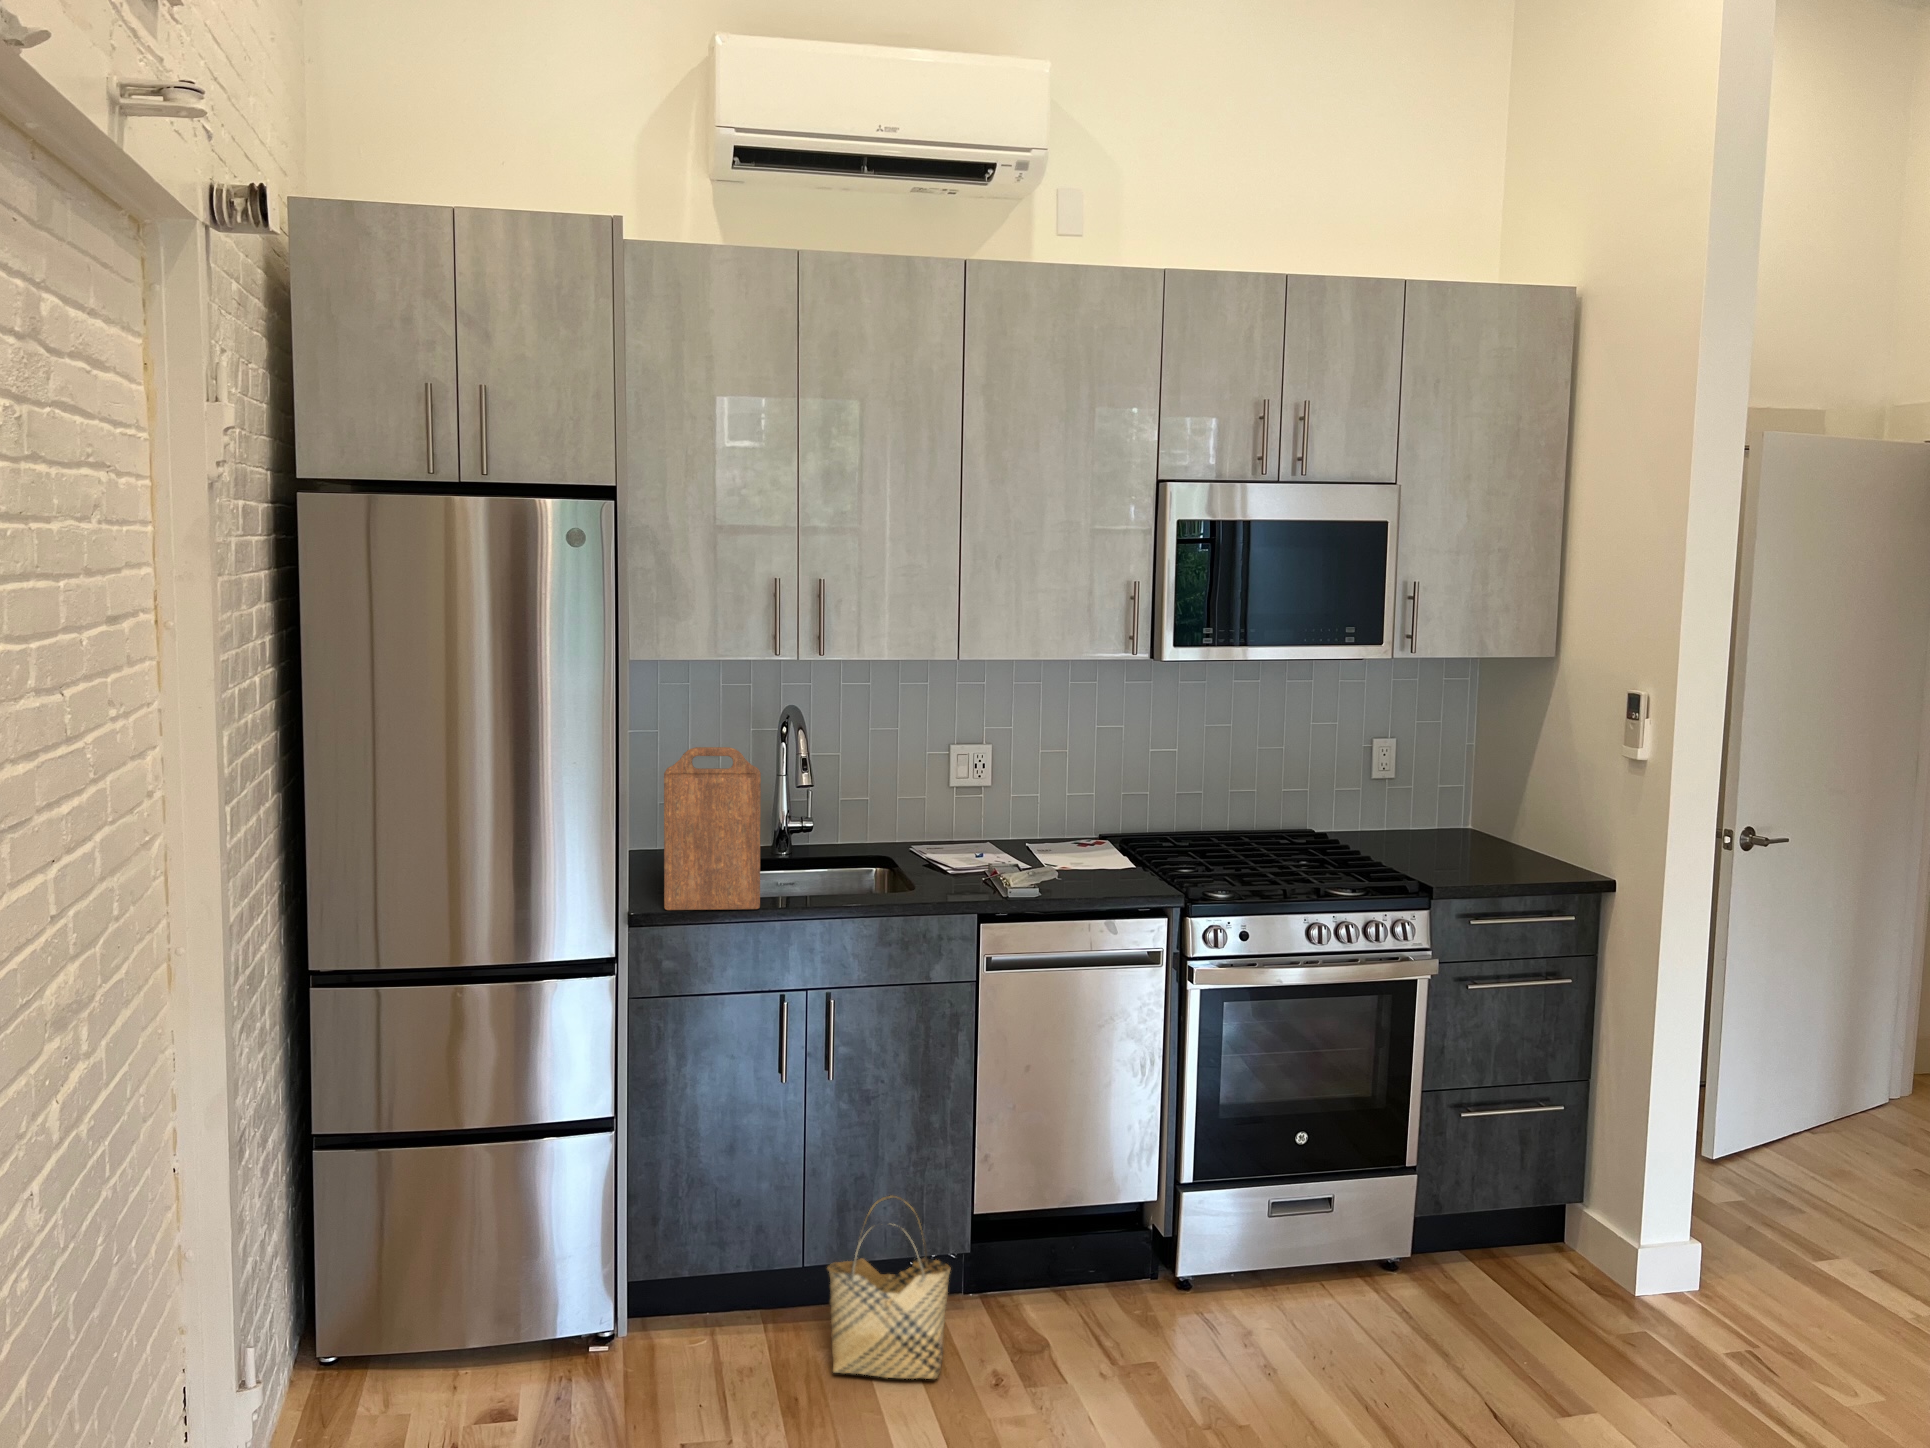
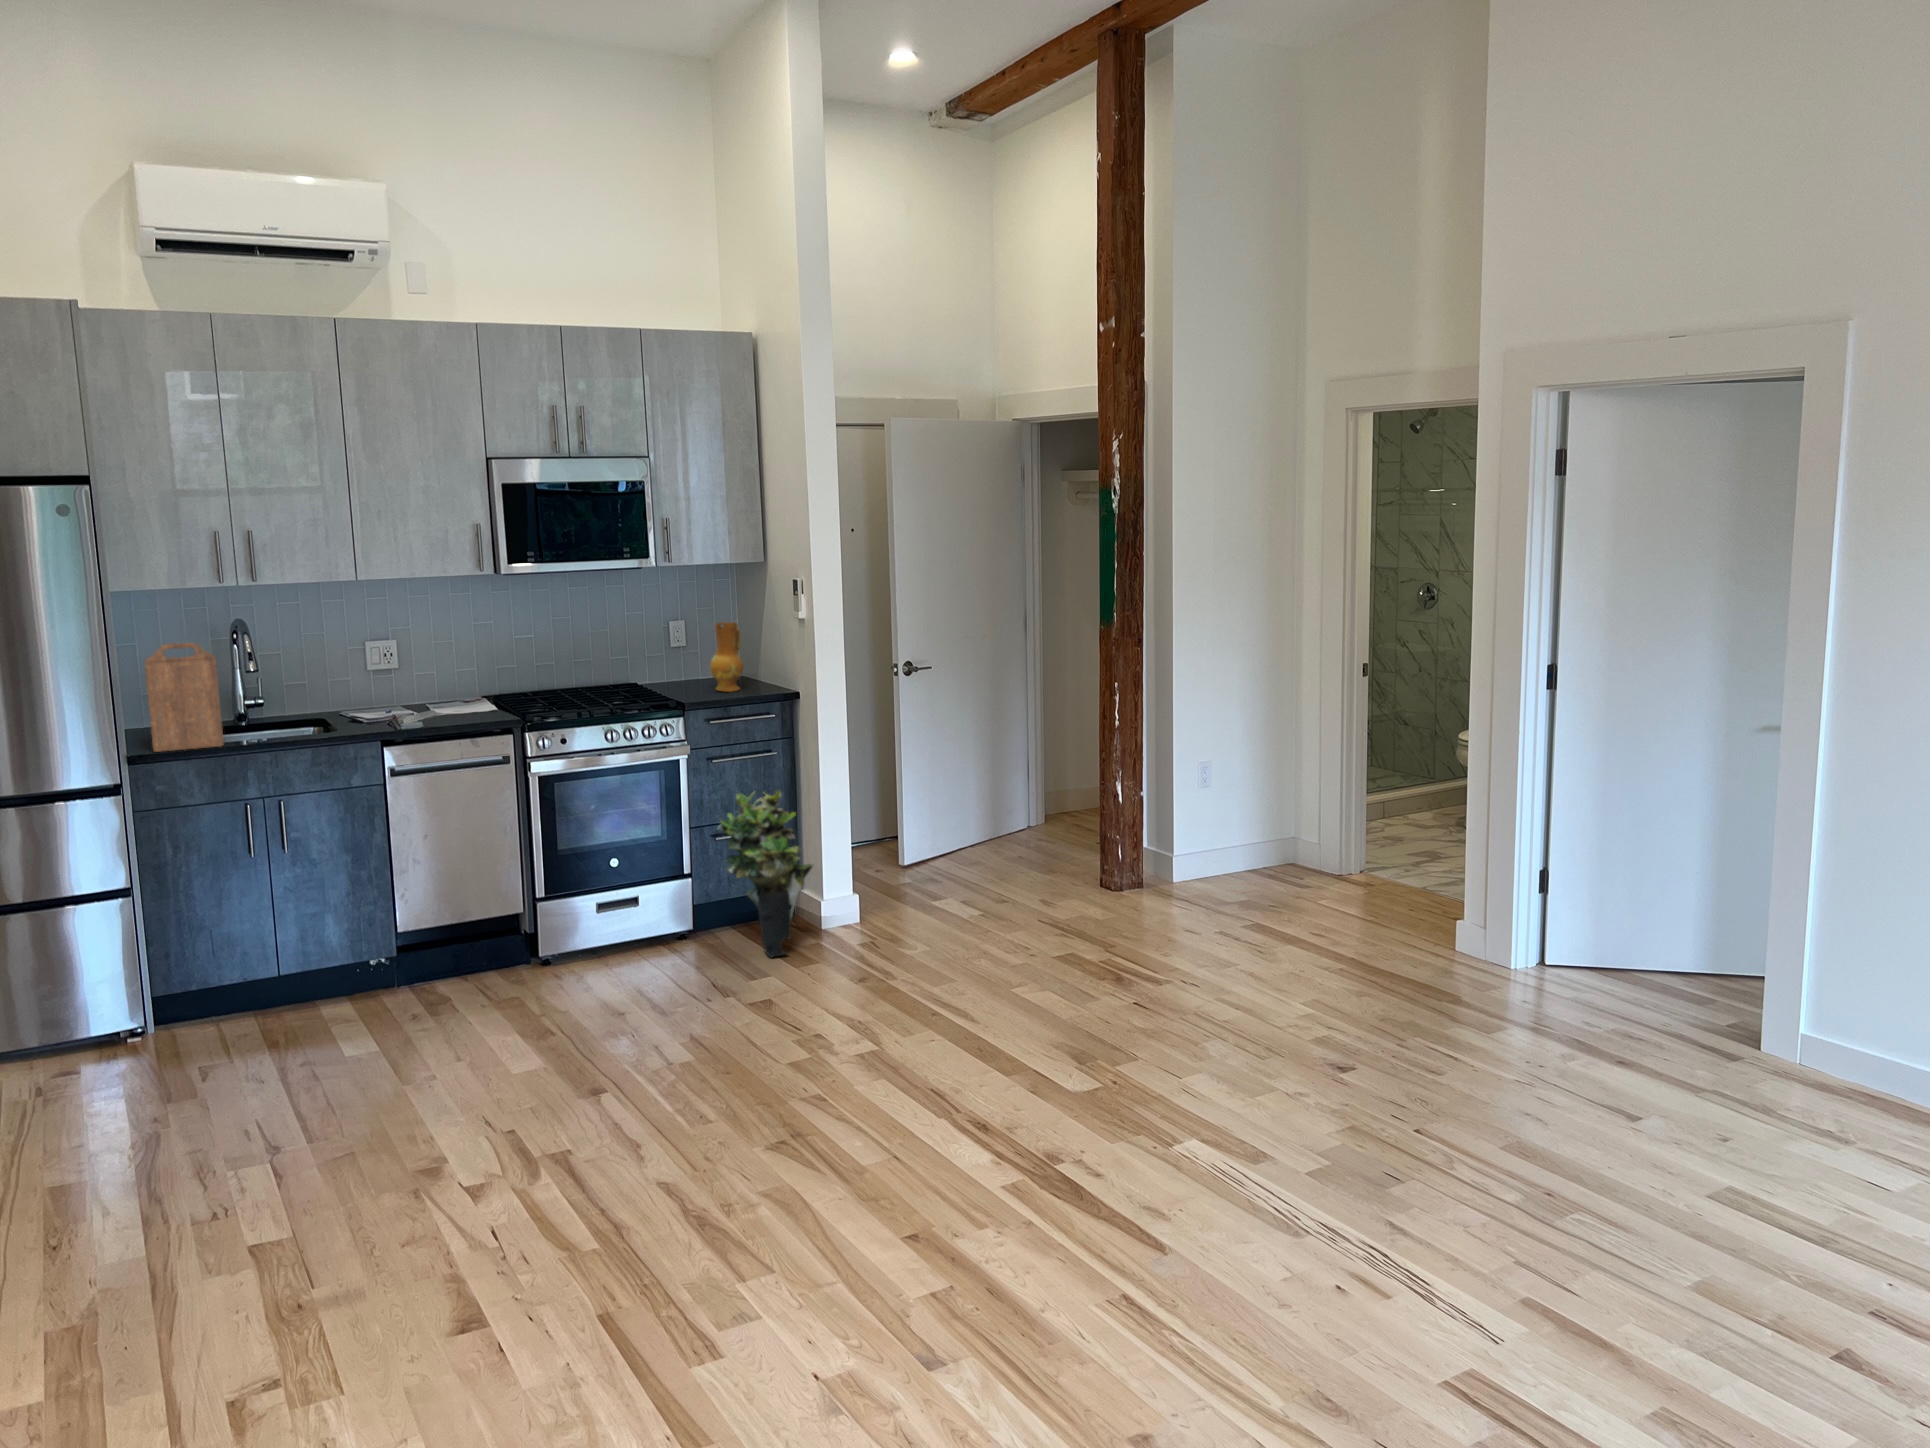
ceramic jug: none [1459,754,1518,869] -> present [710,622,744,692]
potted plant: none [1491,1054,1667,1368] -> present [717,790,813,958]
woven basket: present [828,1195,951,1379] -> none [292,916,377,1025]

